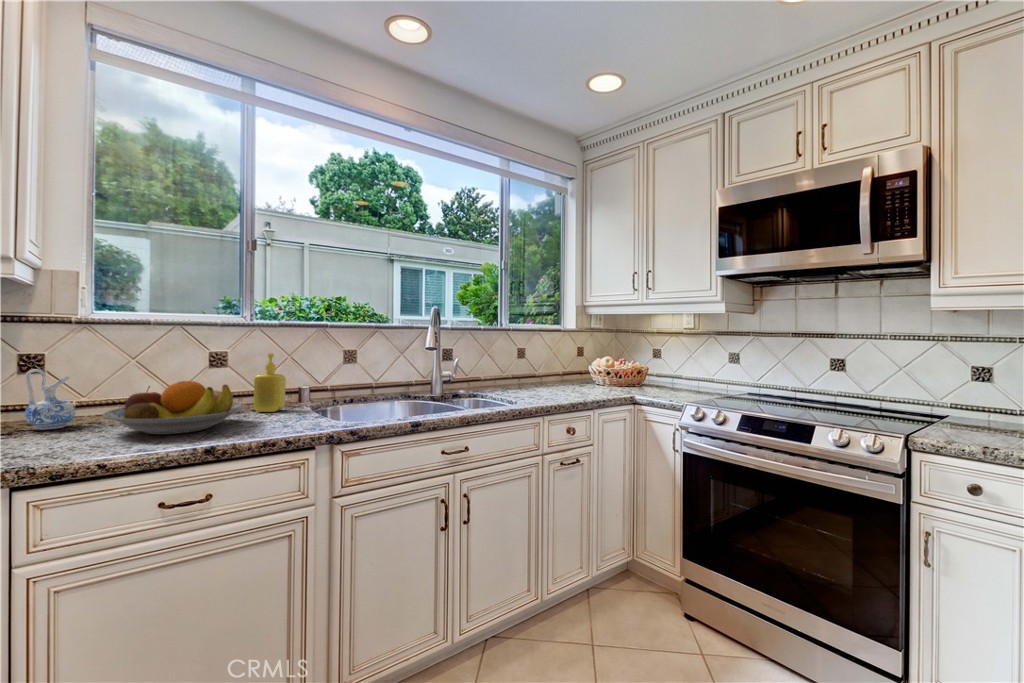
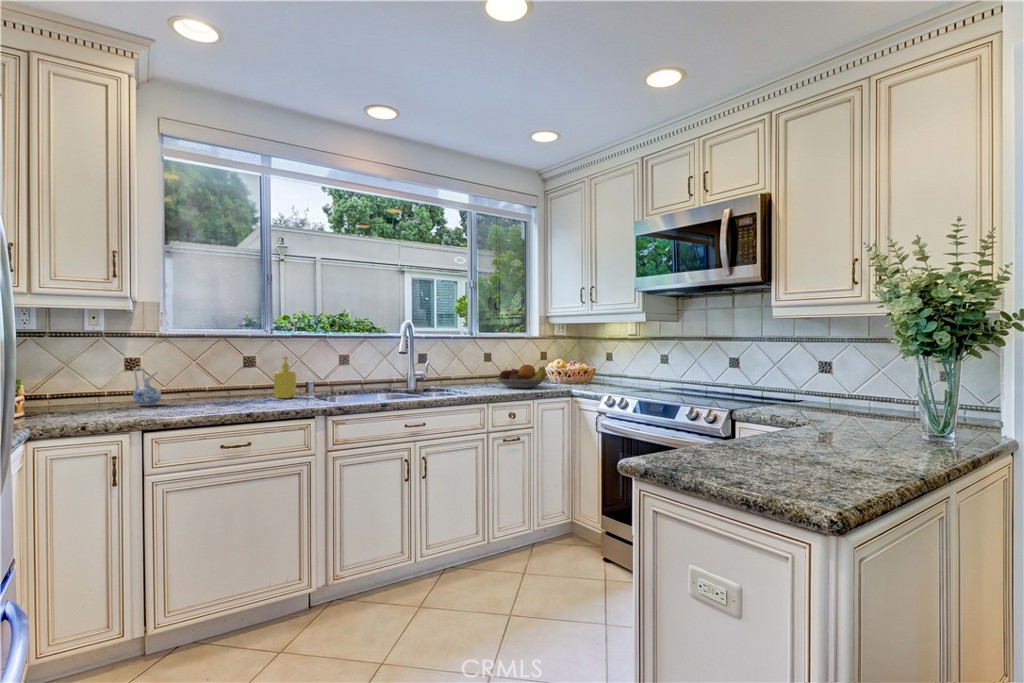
fruit bowl: present [103,381,244,435] -> present [495,365,548,388]

